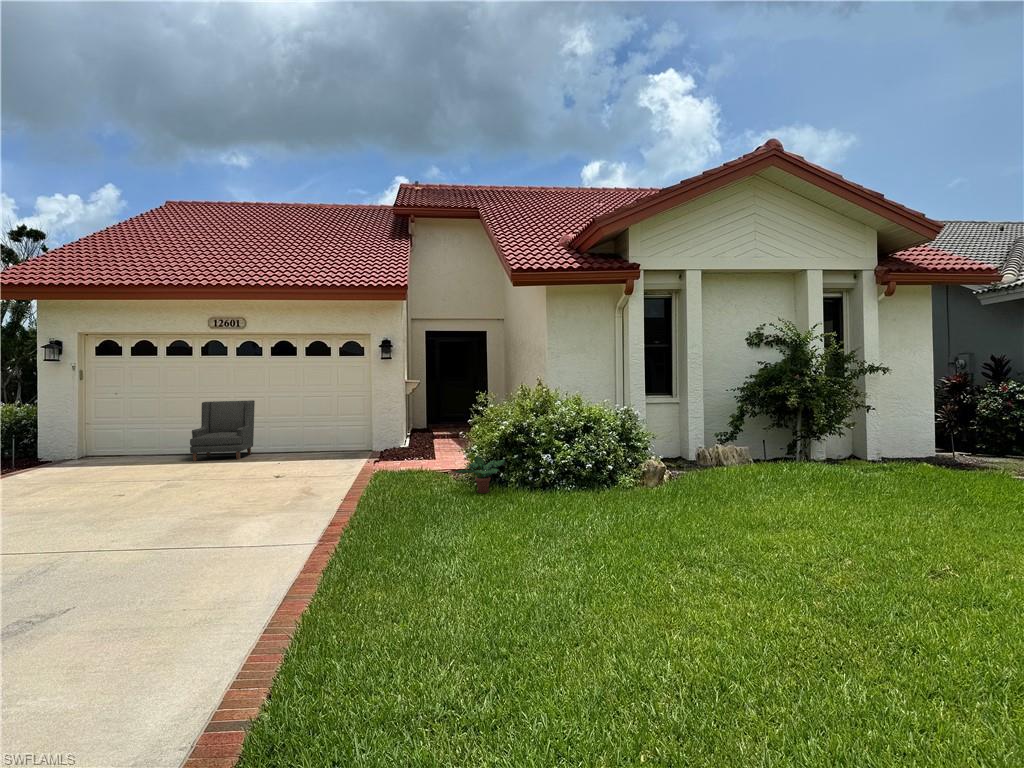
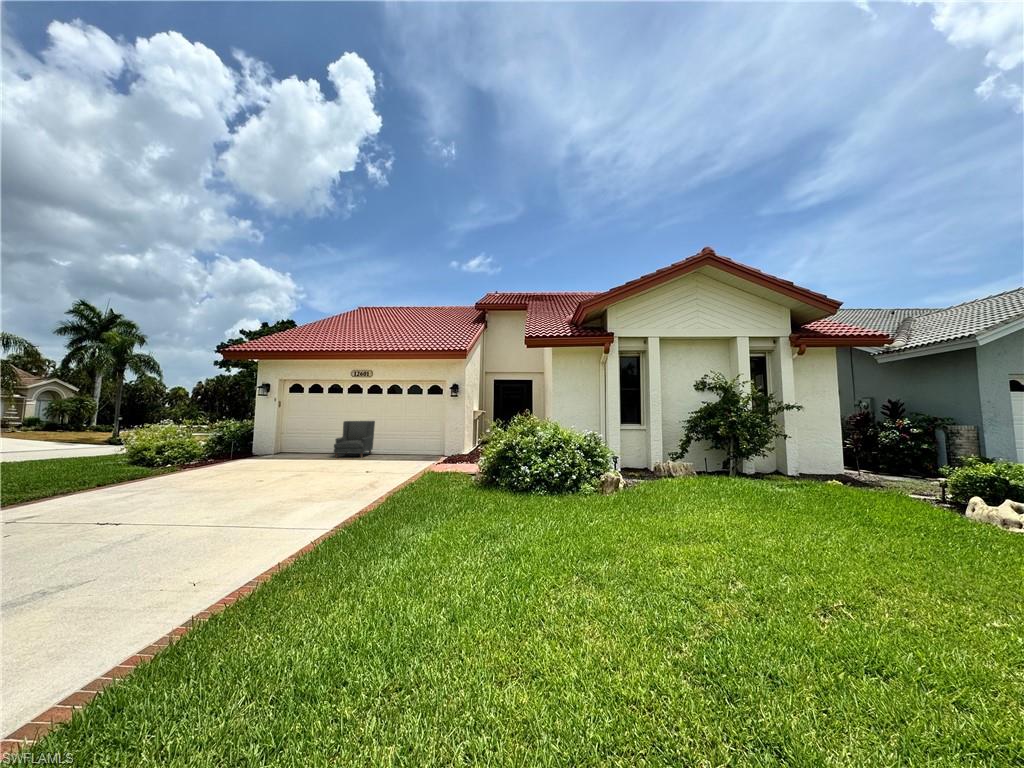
potted plant: present [454,455,505,493] -> none [476,464,511,490]

